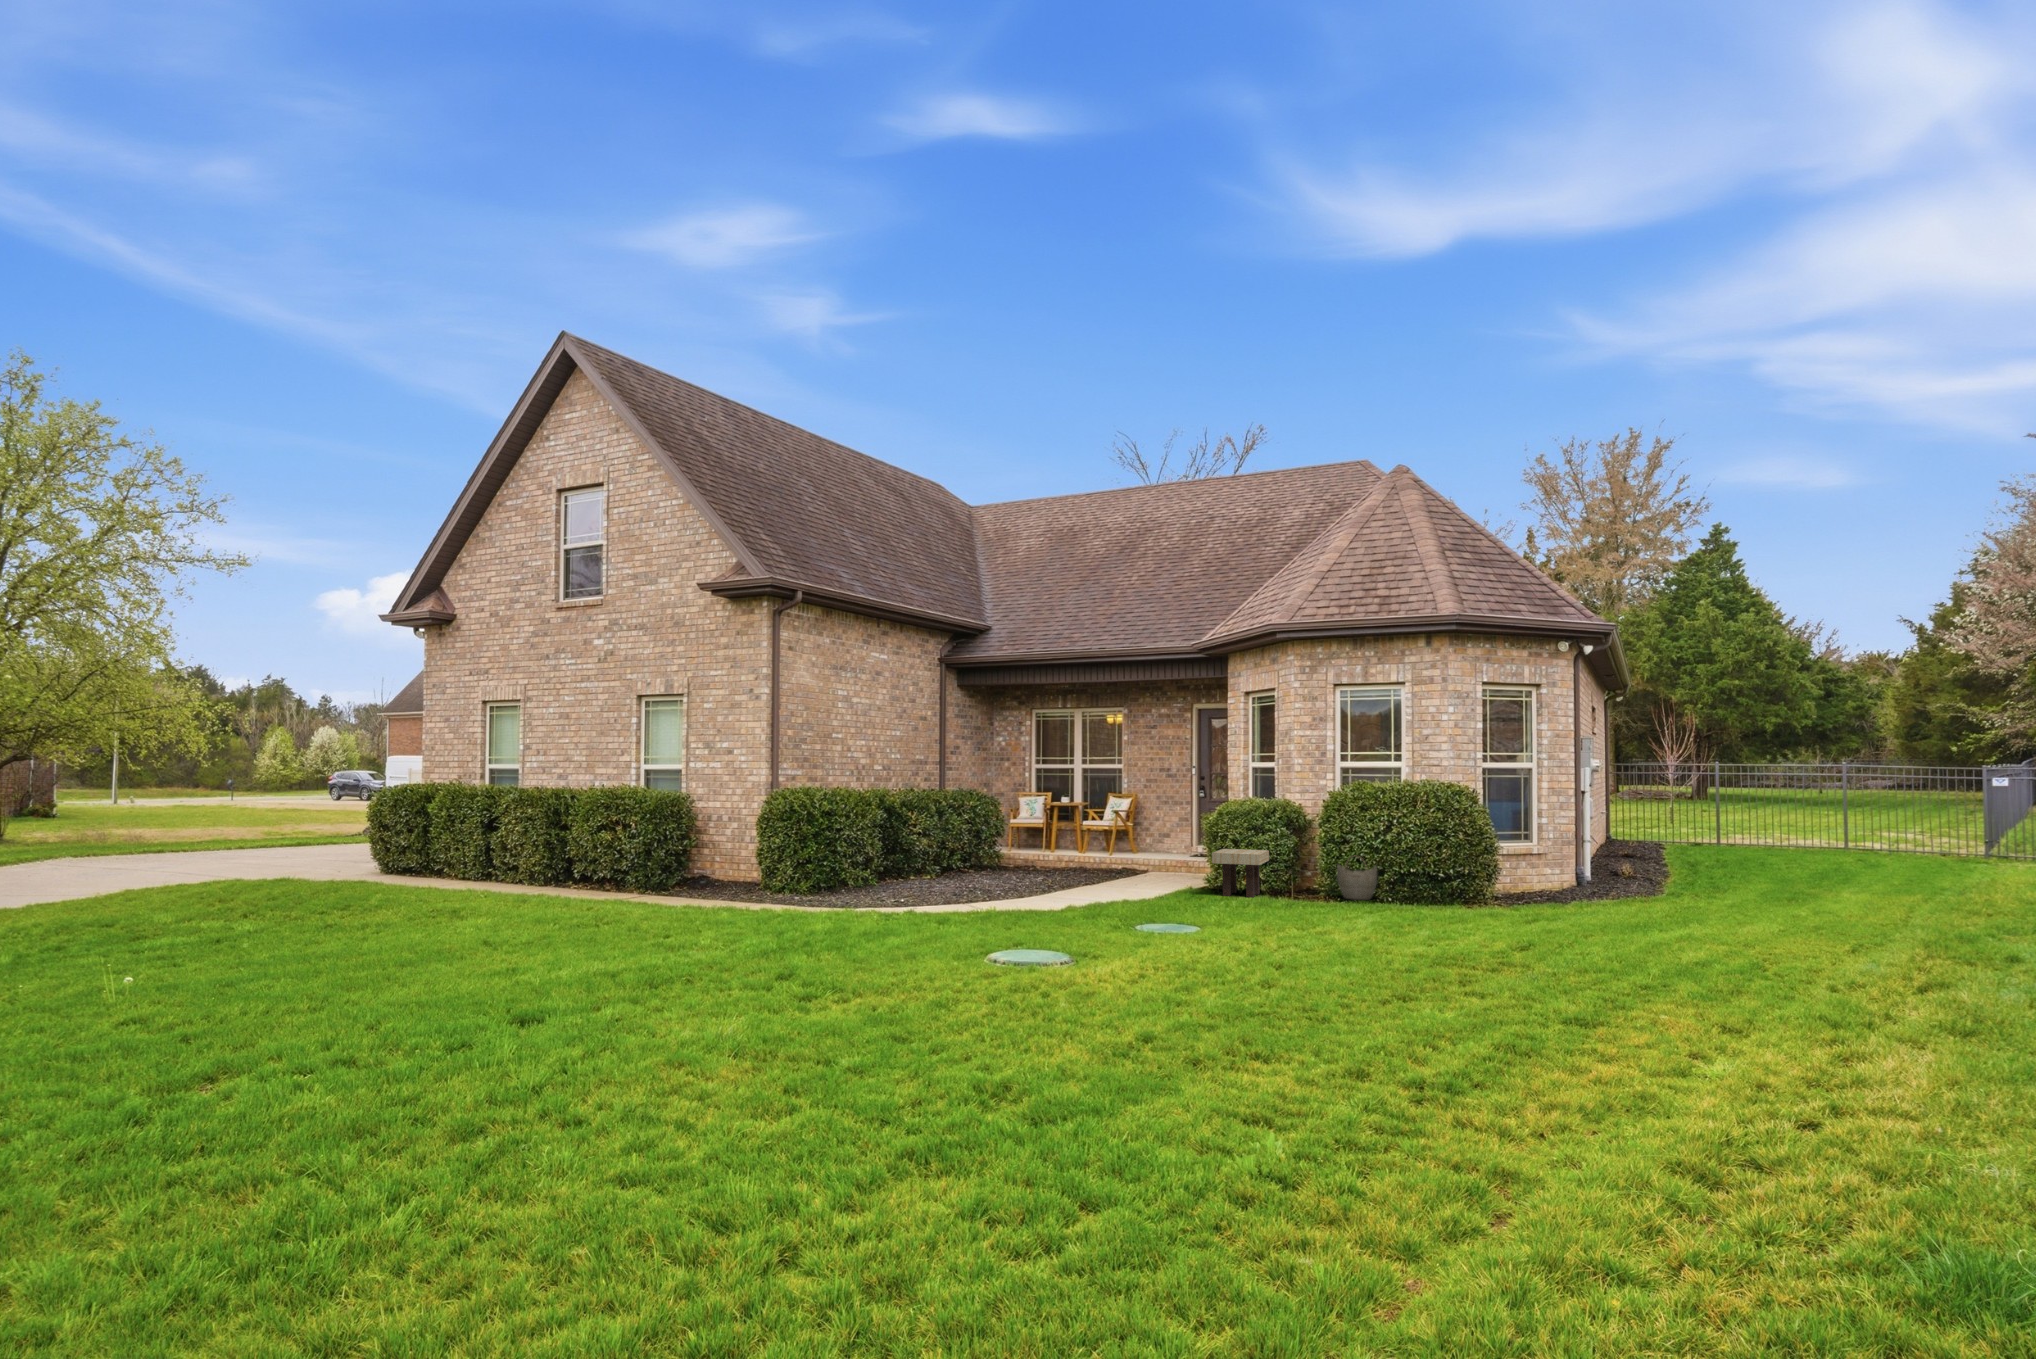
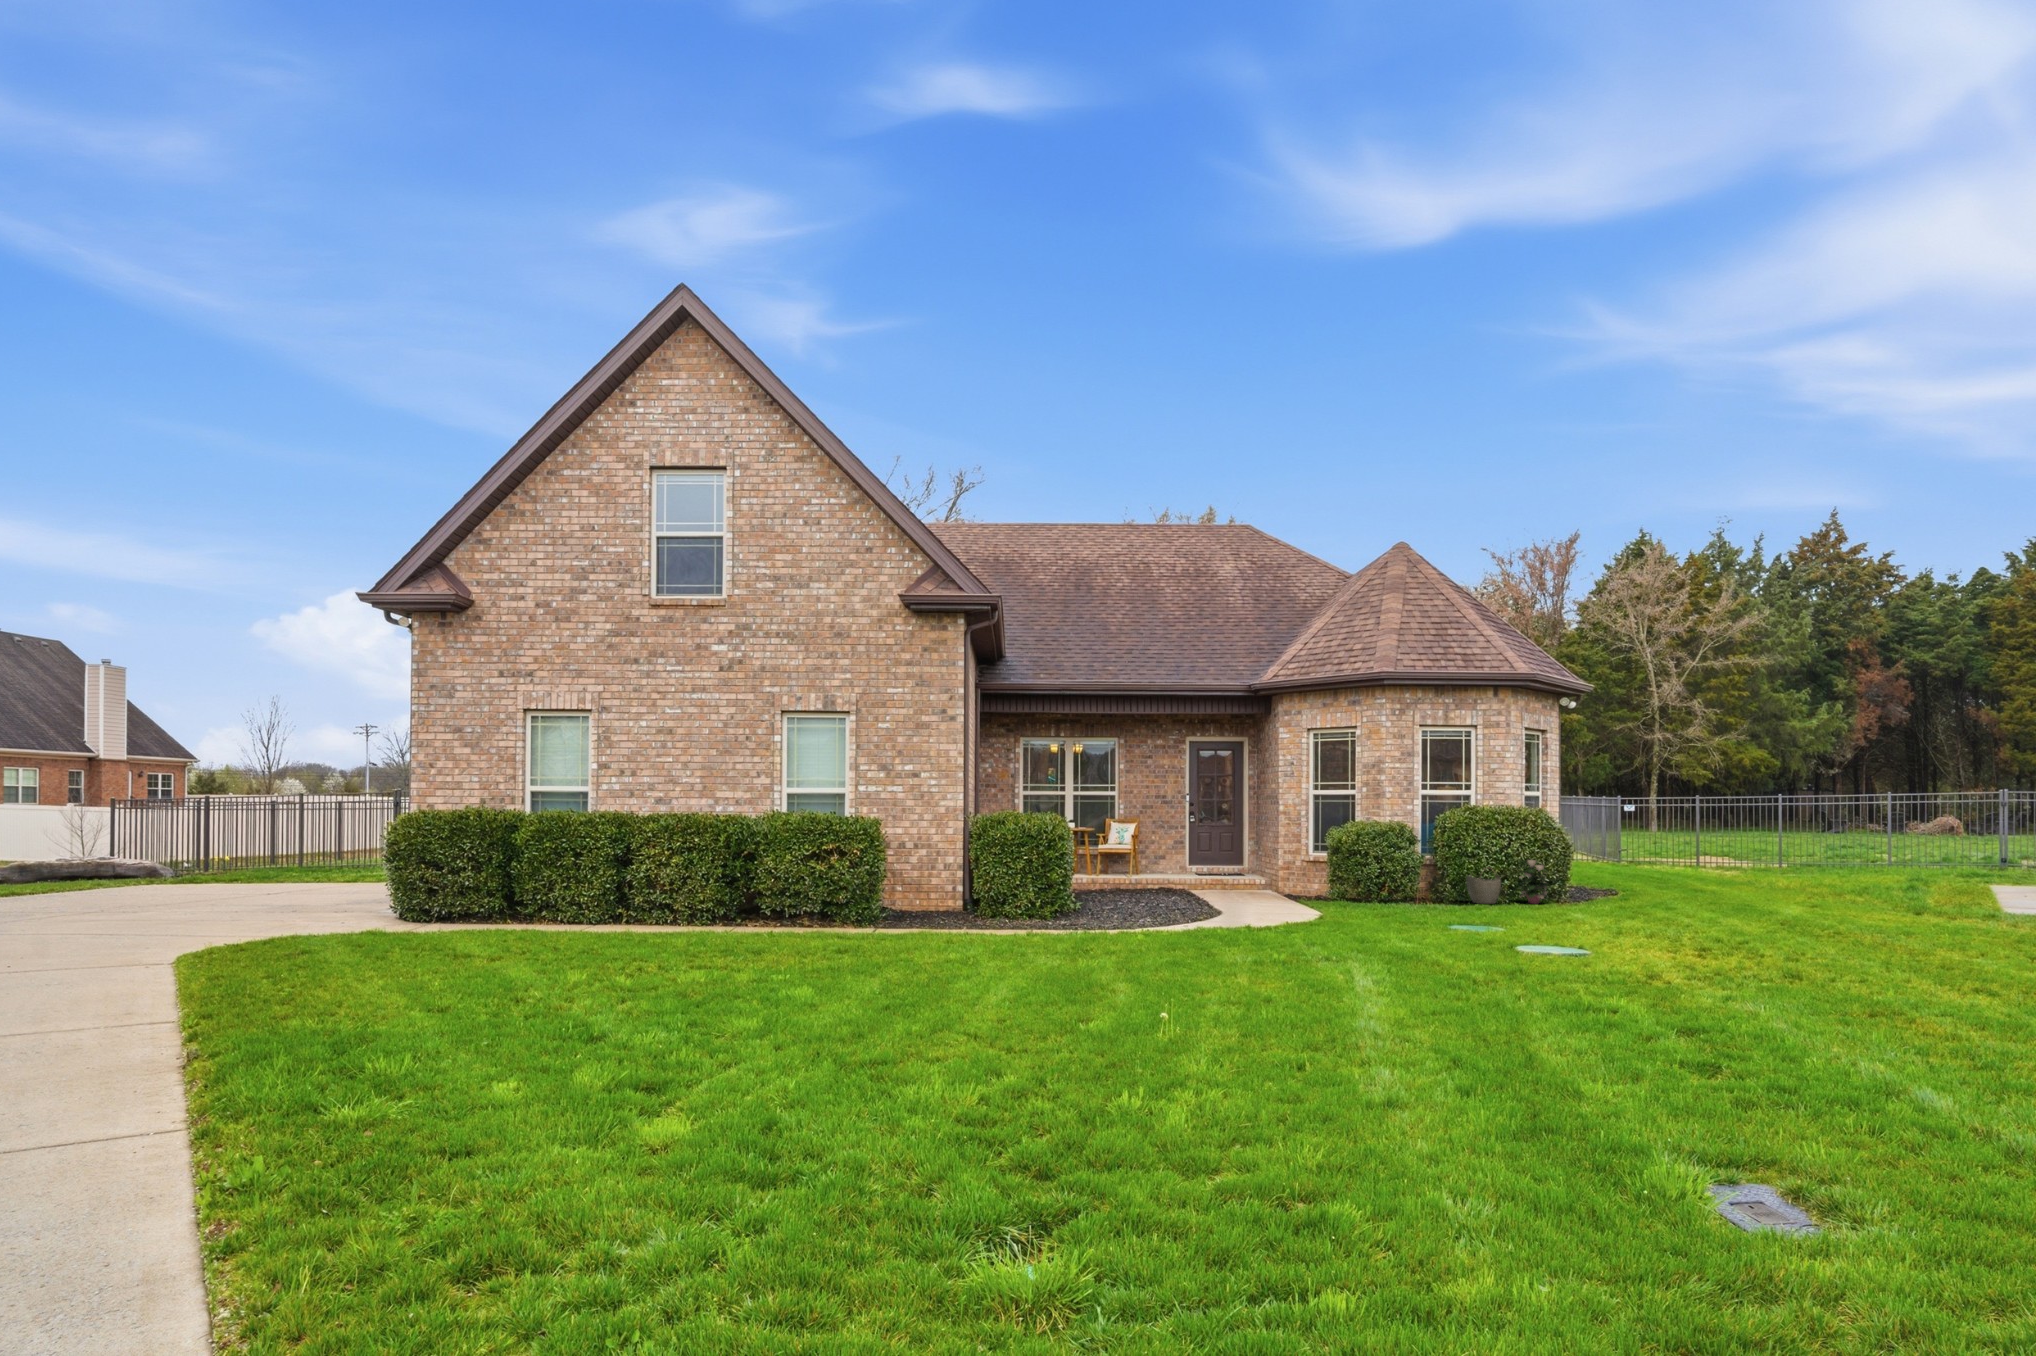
decorative plant: none [1400,848,1443,903] -> present [1520,860,1548,904]
side table: present [1212,849,1269,898] -> none [1371,865,1425,906]

